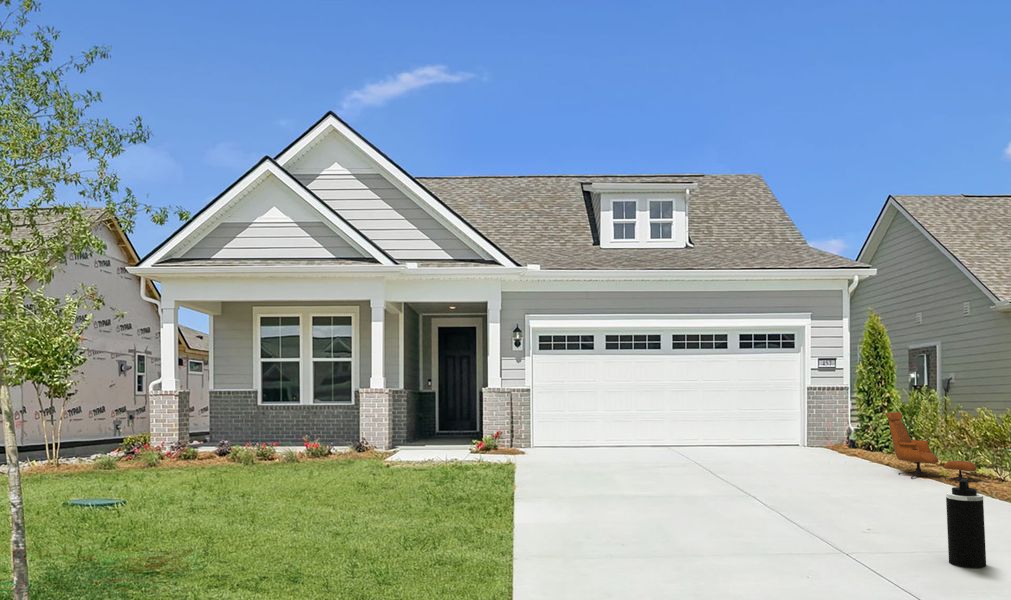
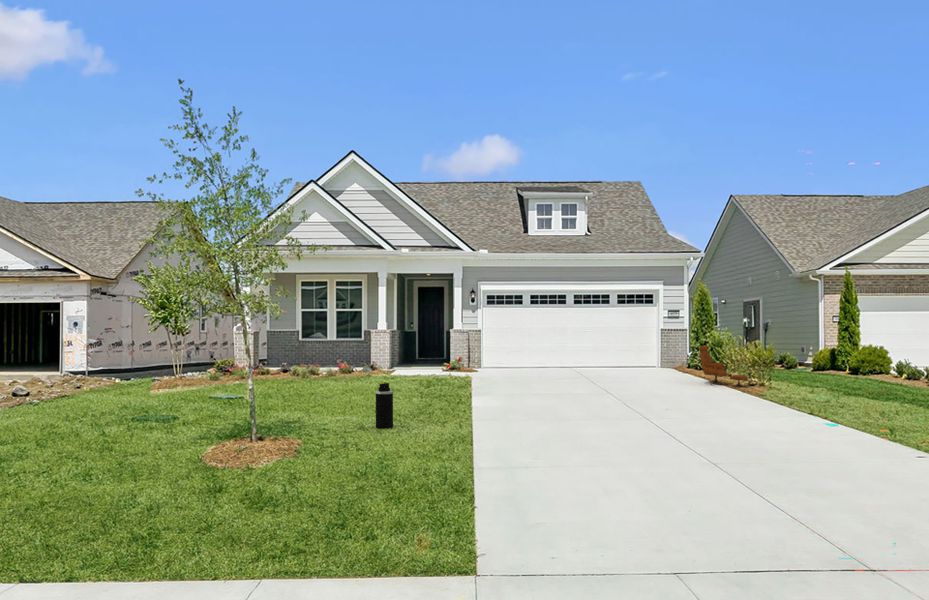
trash can: present [946,479,986,568] -> present [376,383,393,429]

